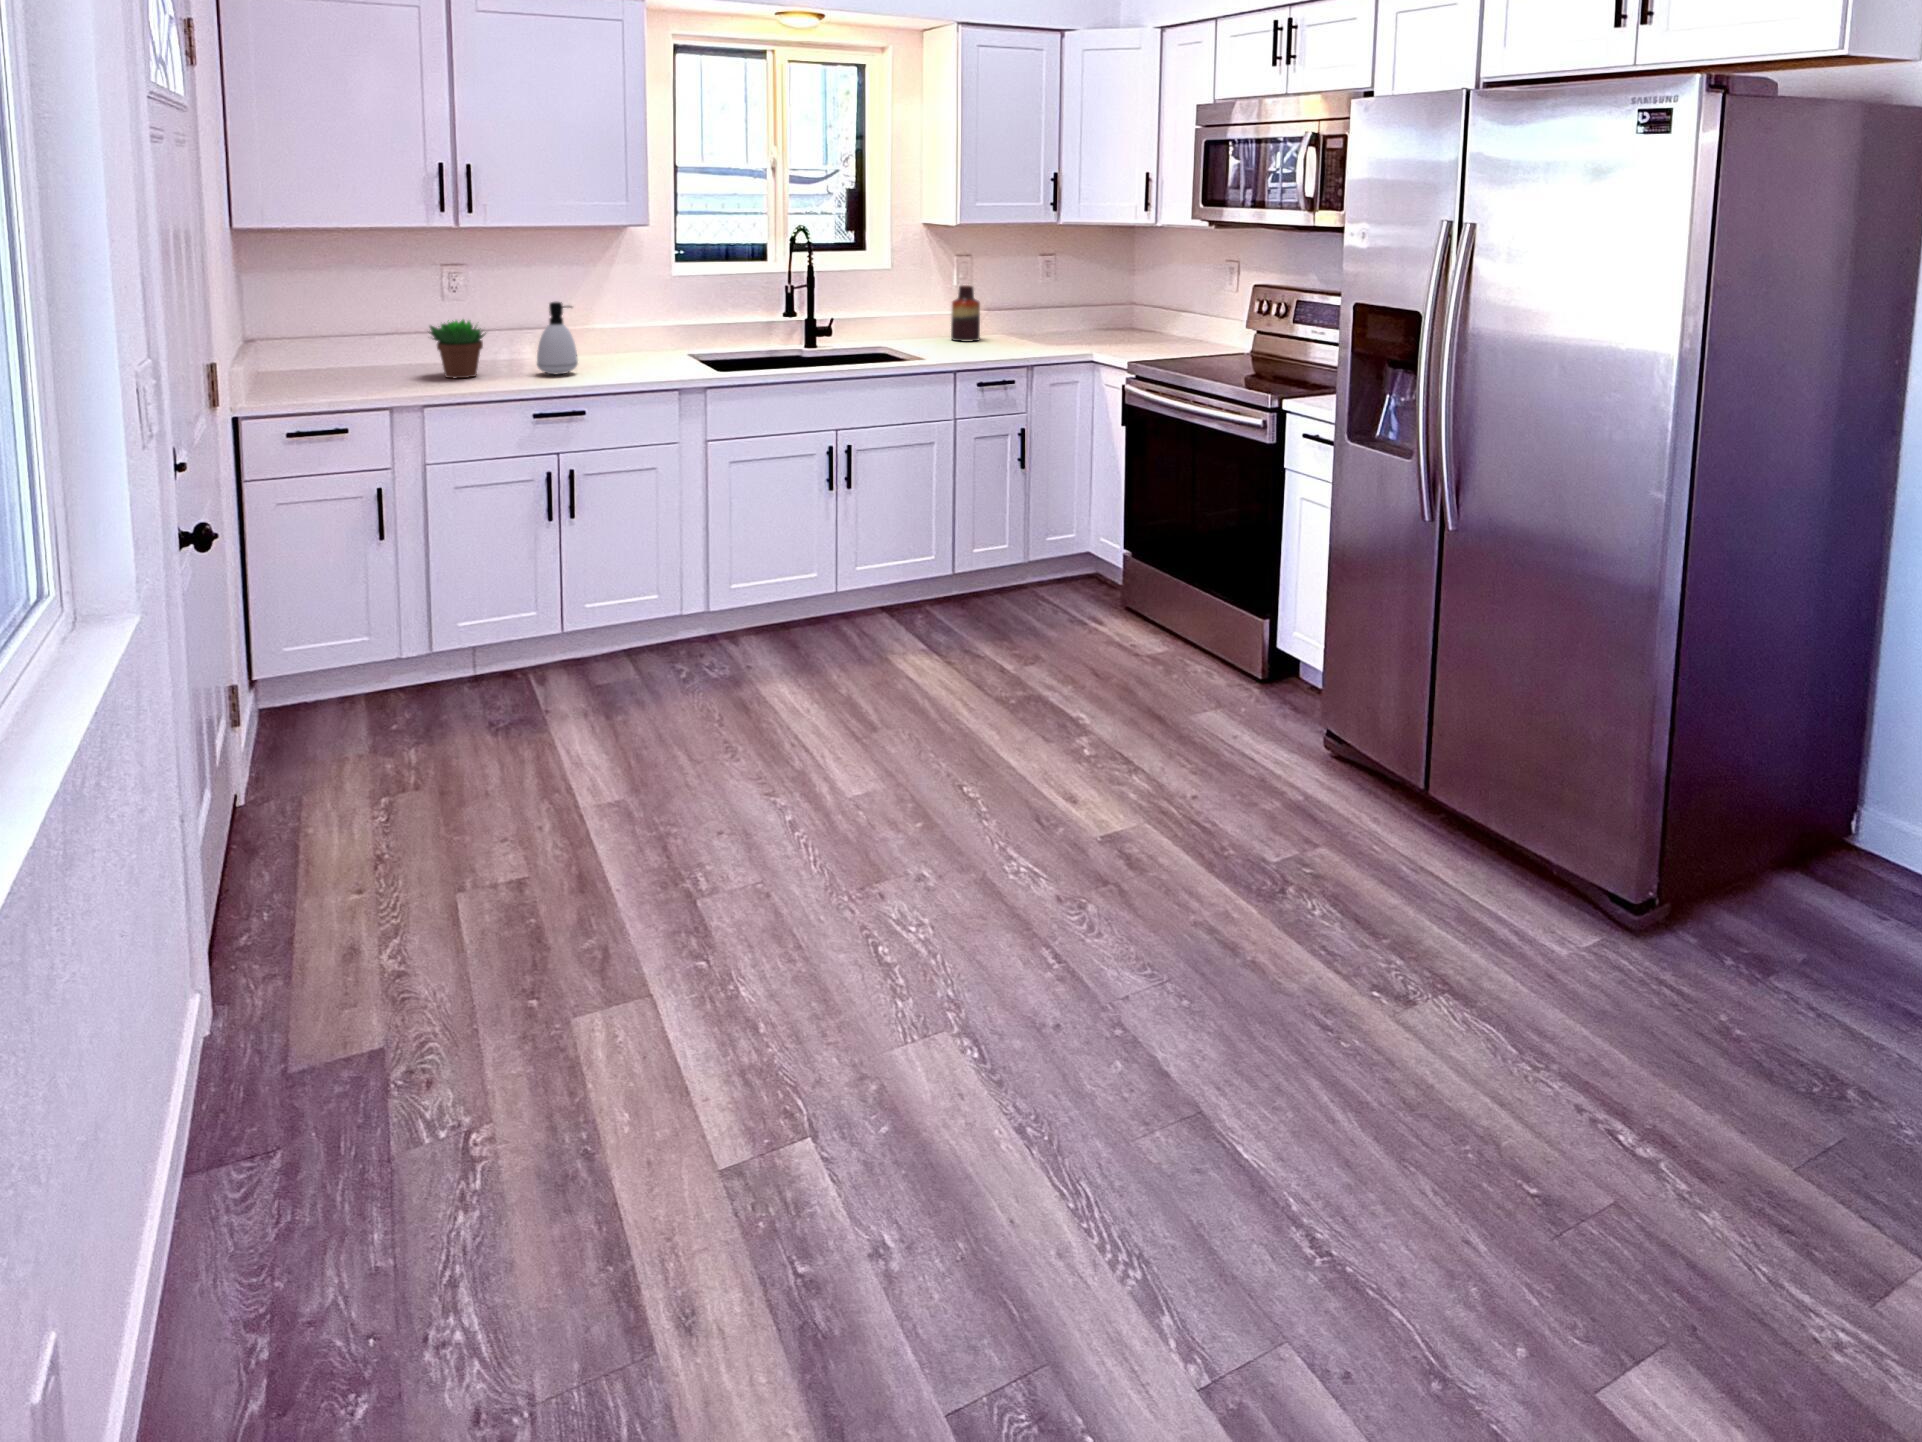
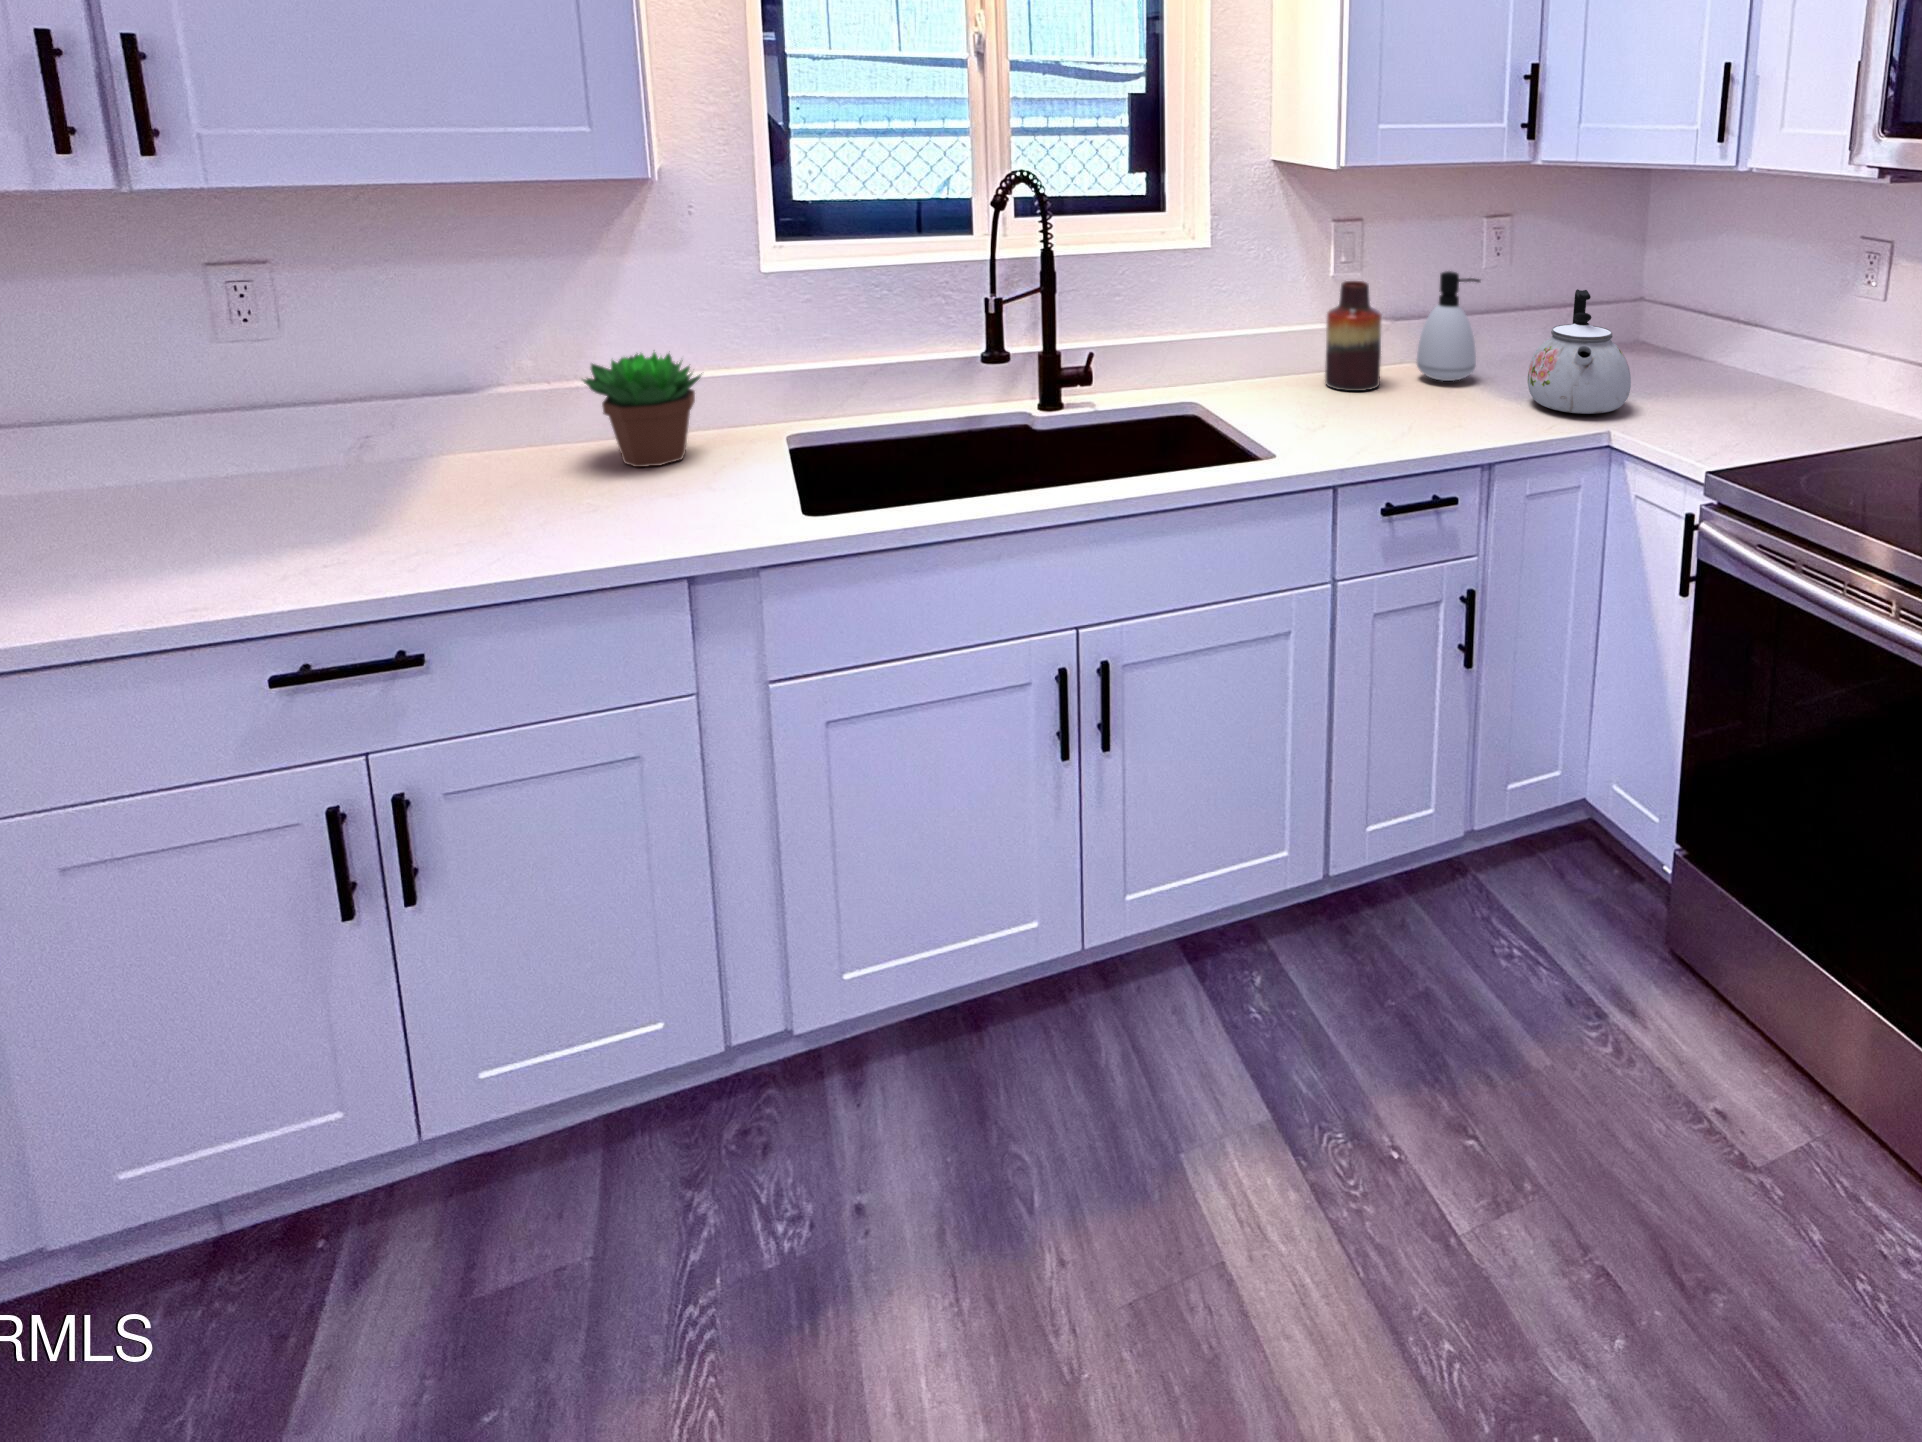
kettle: none [1054,287,1106,348] -> present [1528,289,1631,414]
soap dispenser: present [537,302,578,374] -> present [1417,271,1480,381]
succulent plant: present [430,320,486,378] -> present [583,352,701,467]

